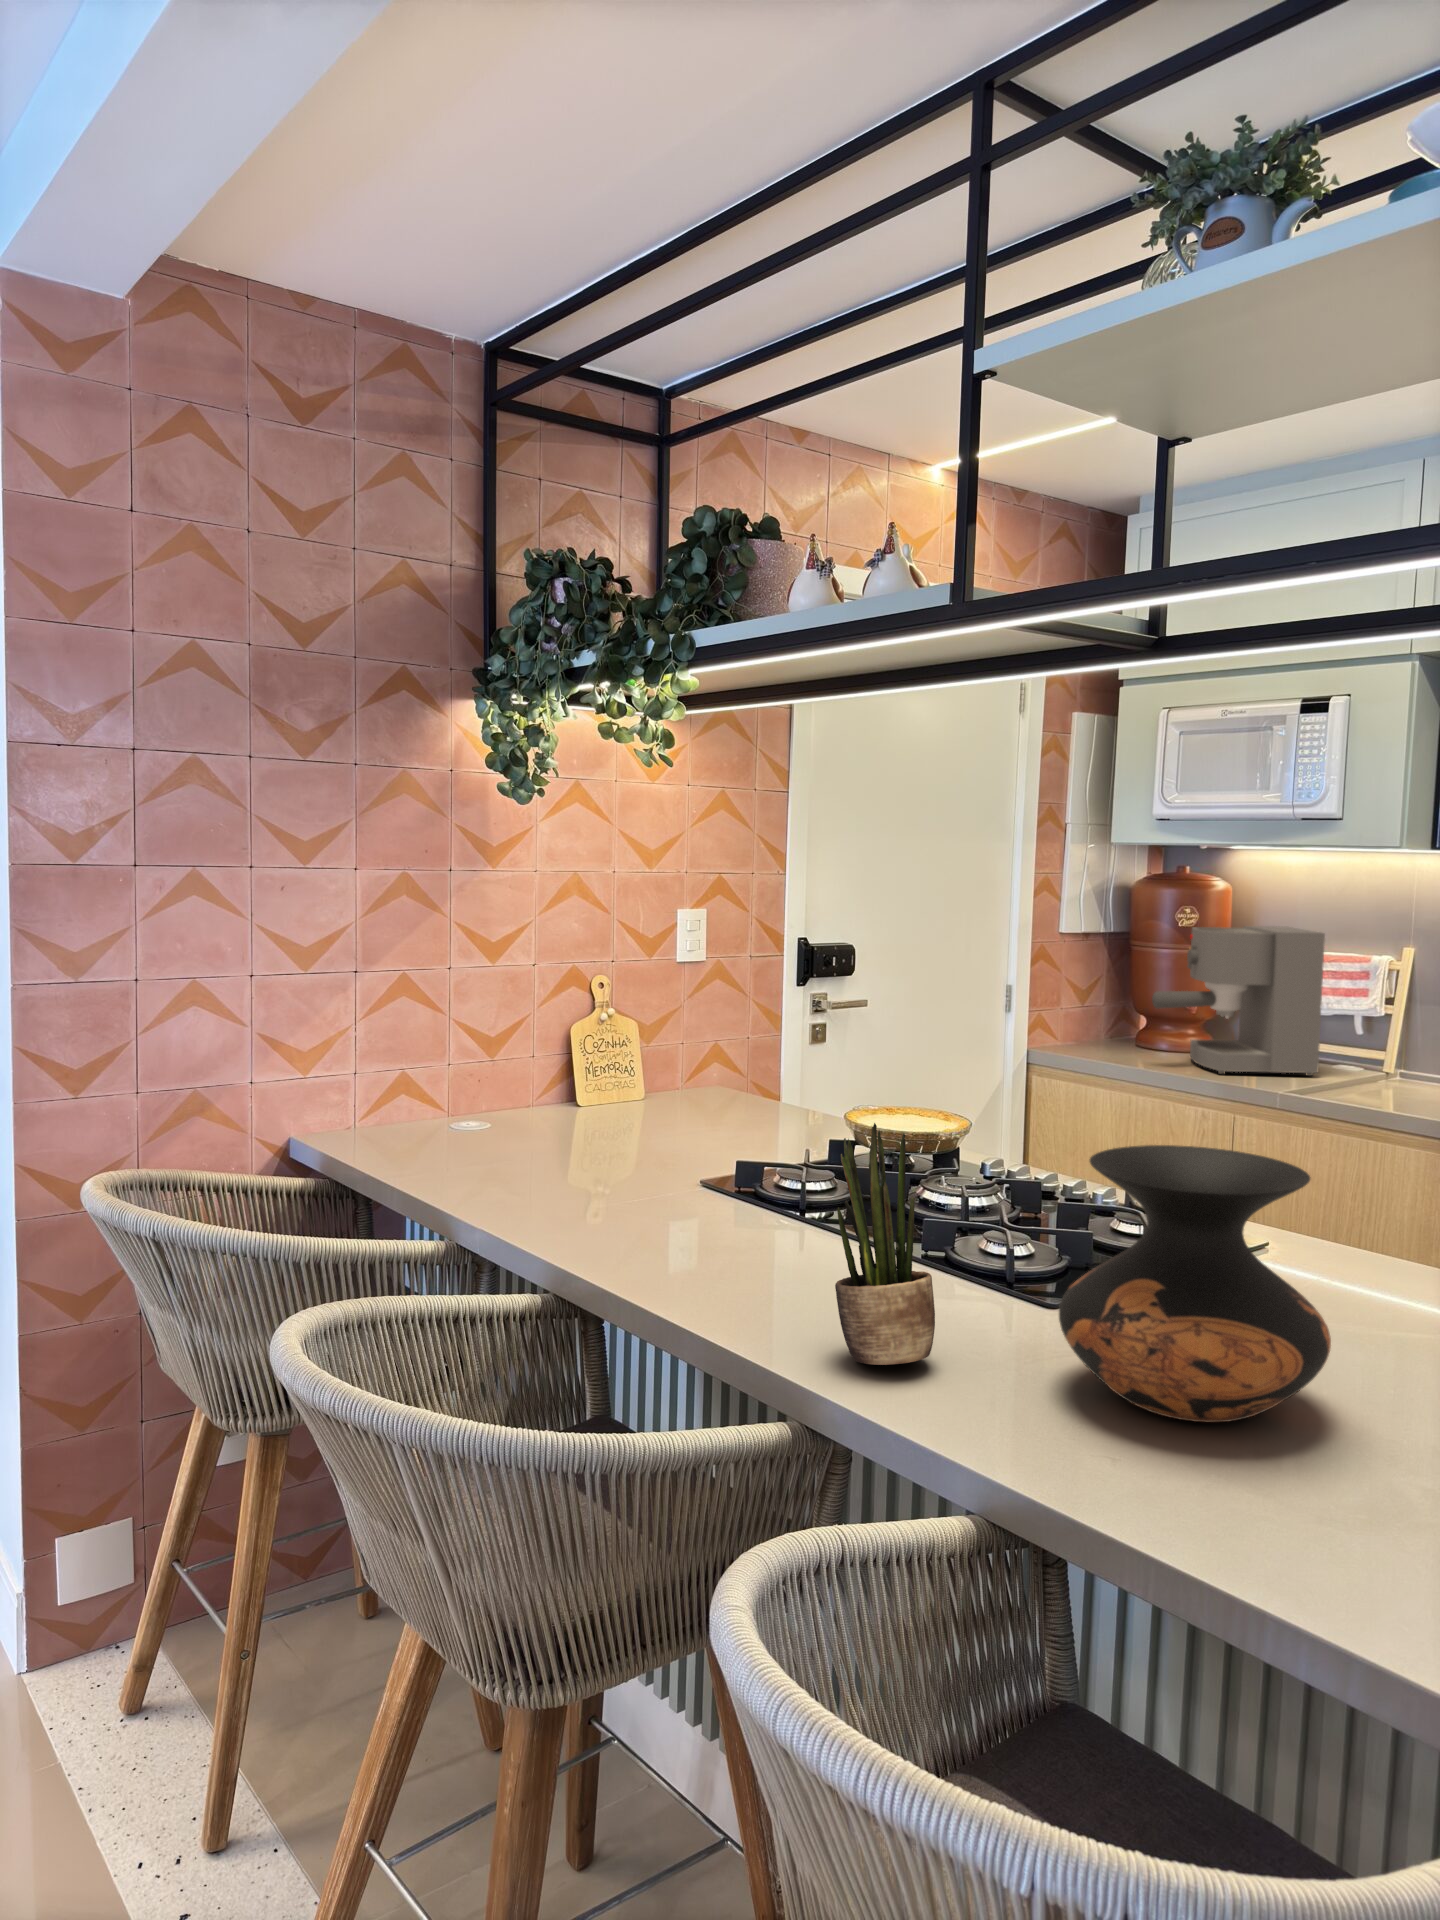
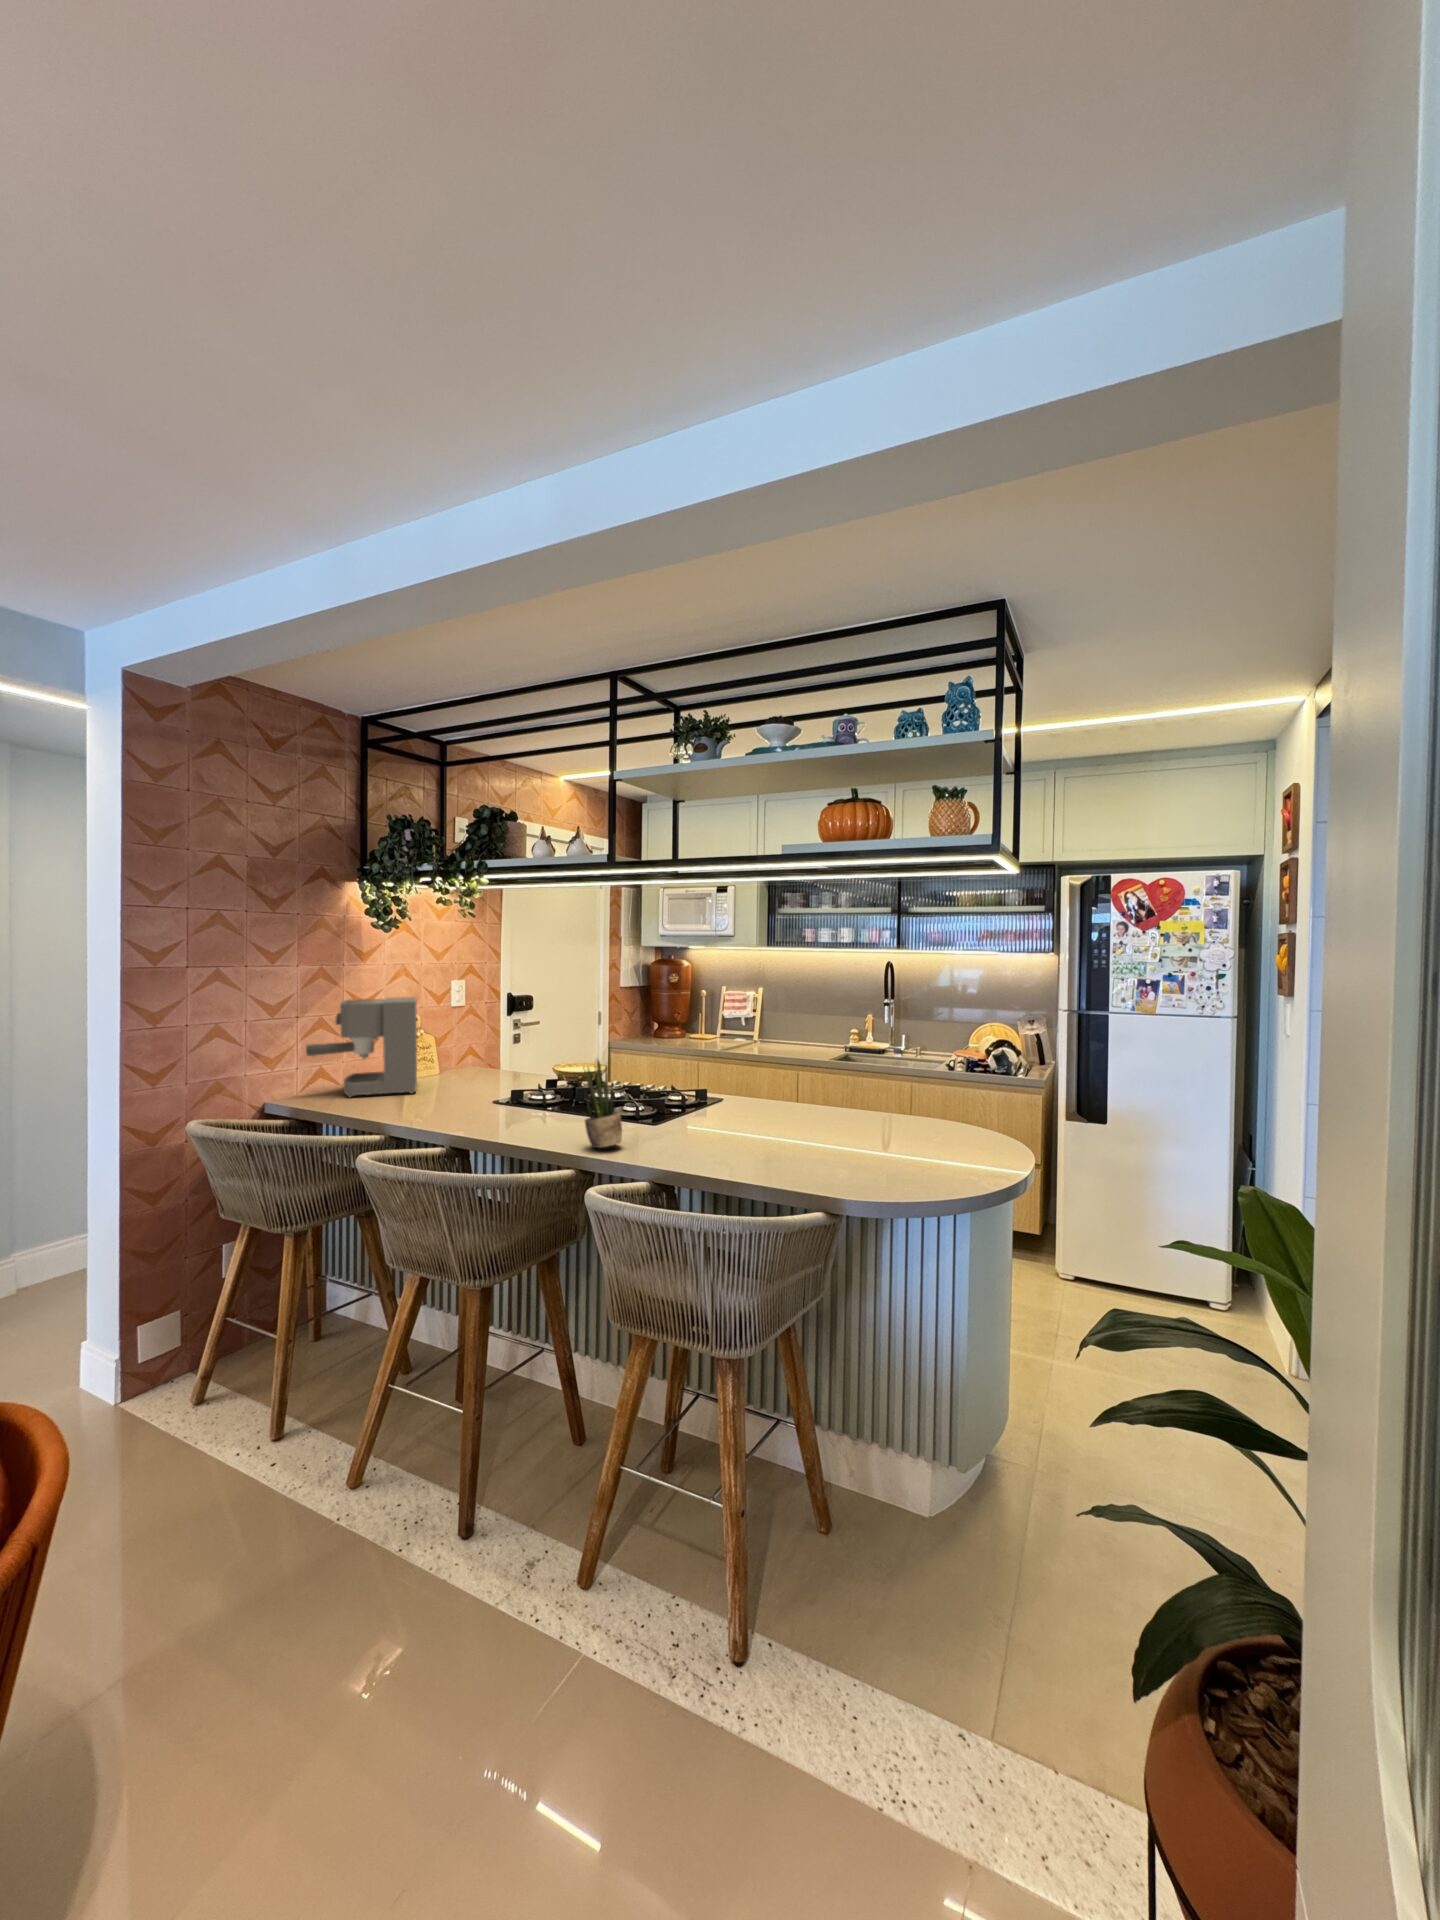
coffee maker: present [1152,926,1325,1076] -> present [306,997,417,1097]
vase: present [1059,1145,1331,1422] -> none [666,1059,755,1150]

